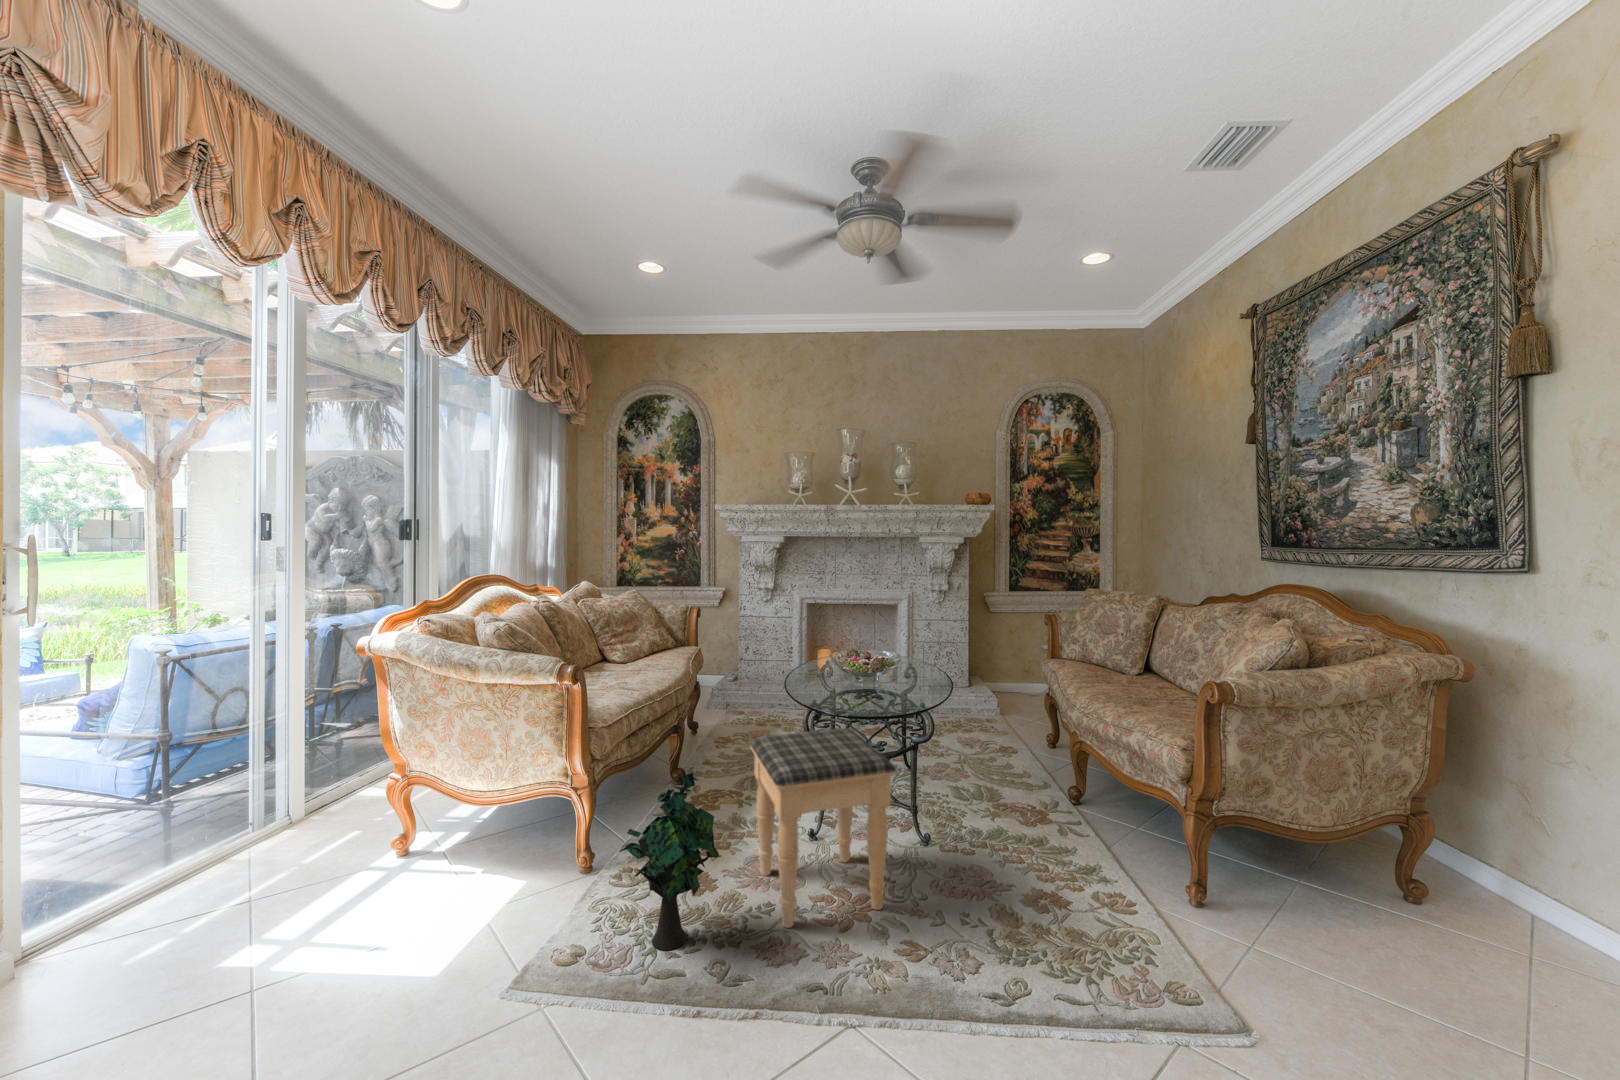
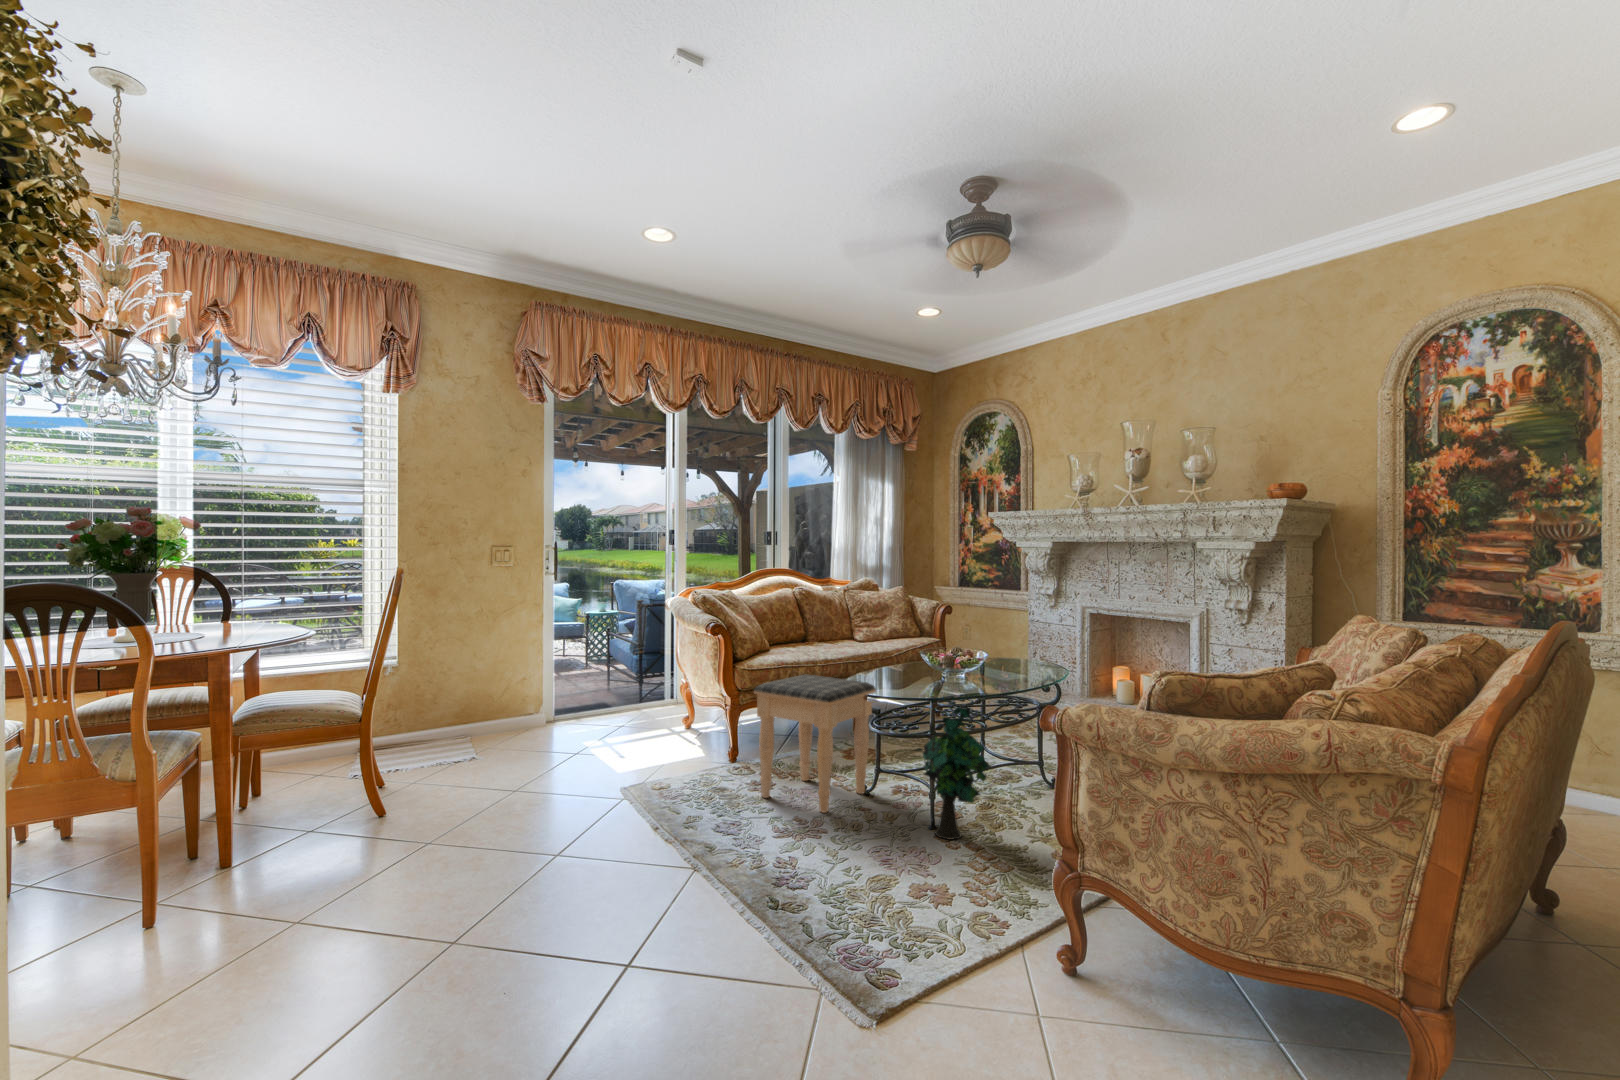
decorative plant: present [620,773,720,950] -> present [914,708,990,840]

